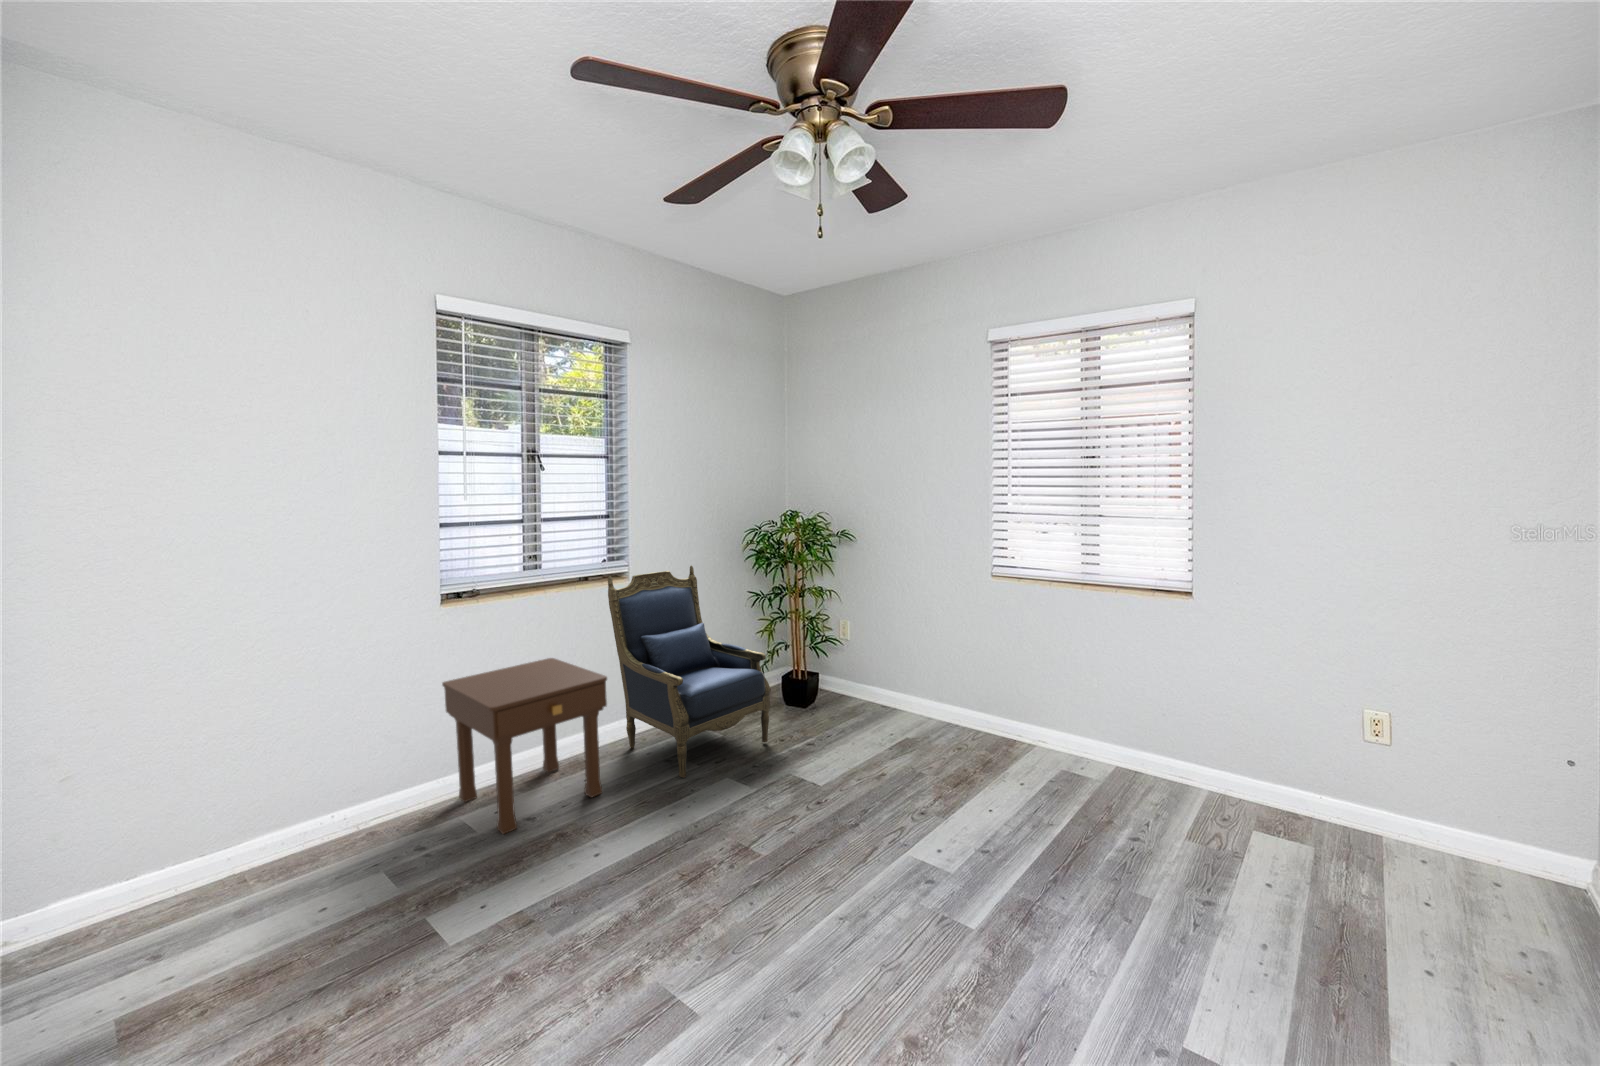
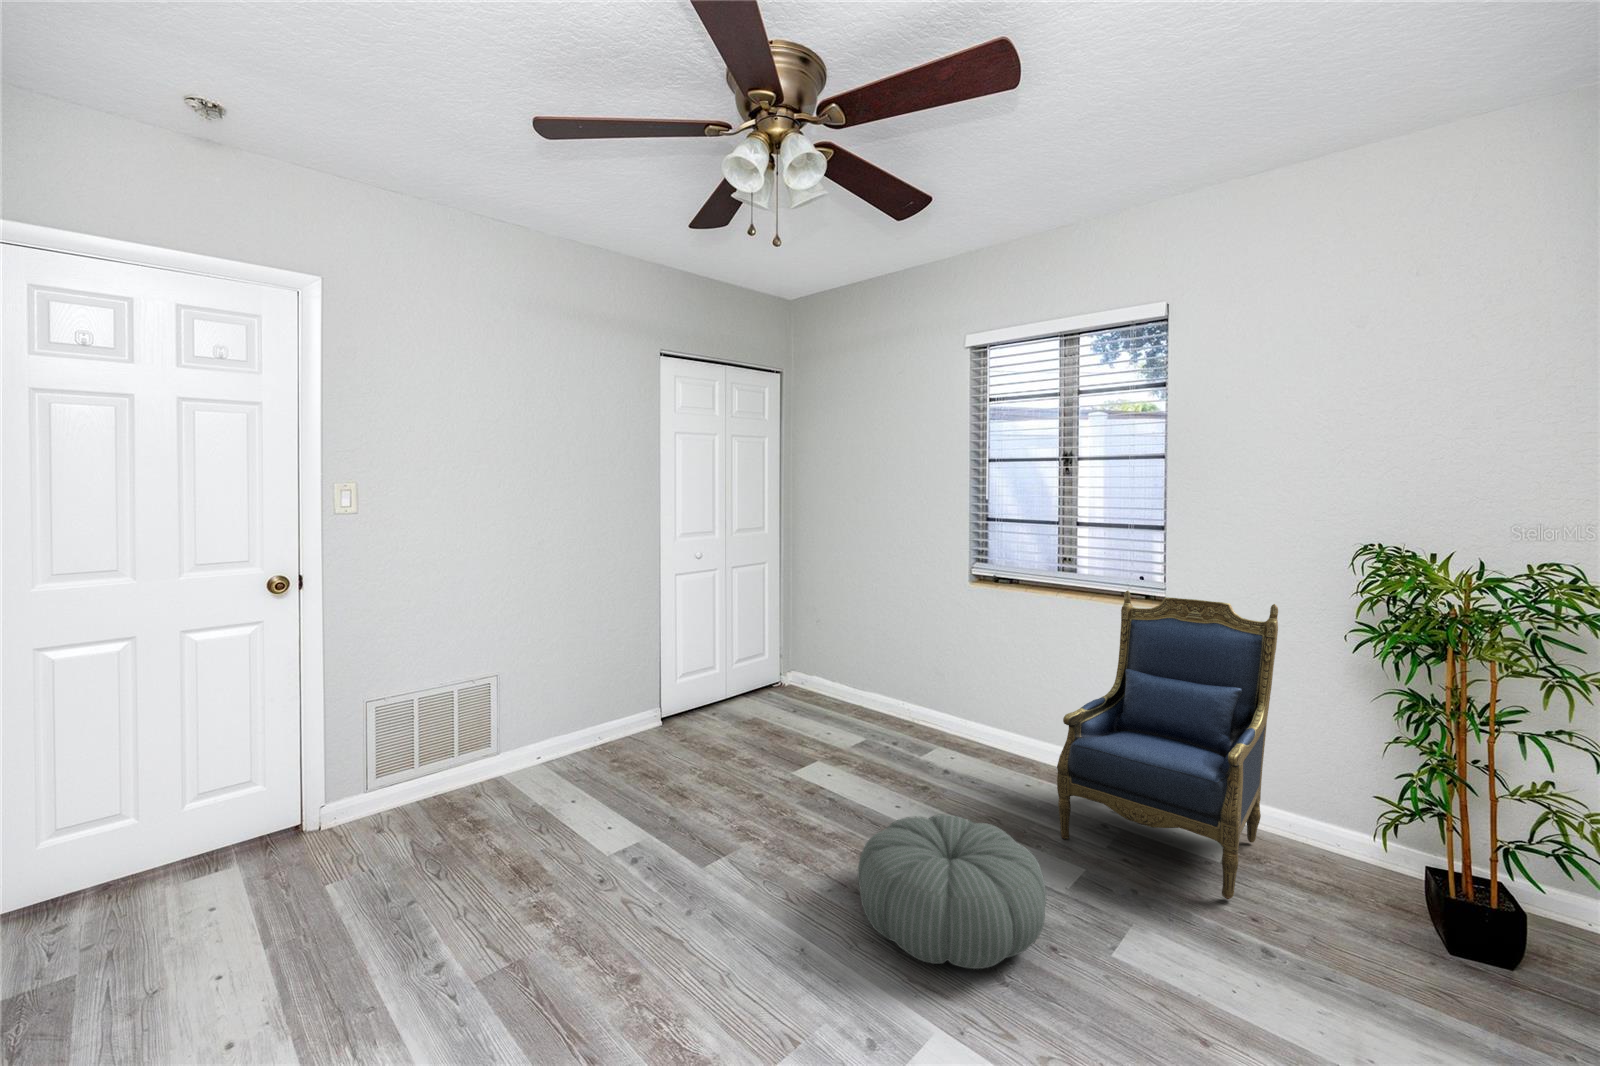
nightstand: present [442,658,607,834] -> none [908,644,1055,796]
pouf: none [720,756,867,871] -> present [858,814,1046,969]

